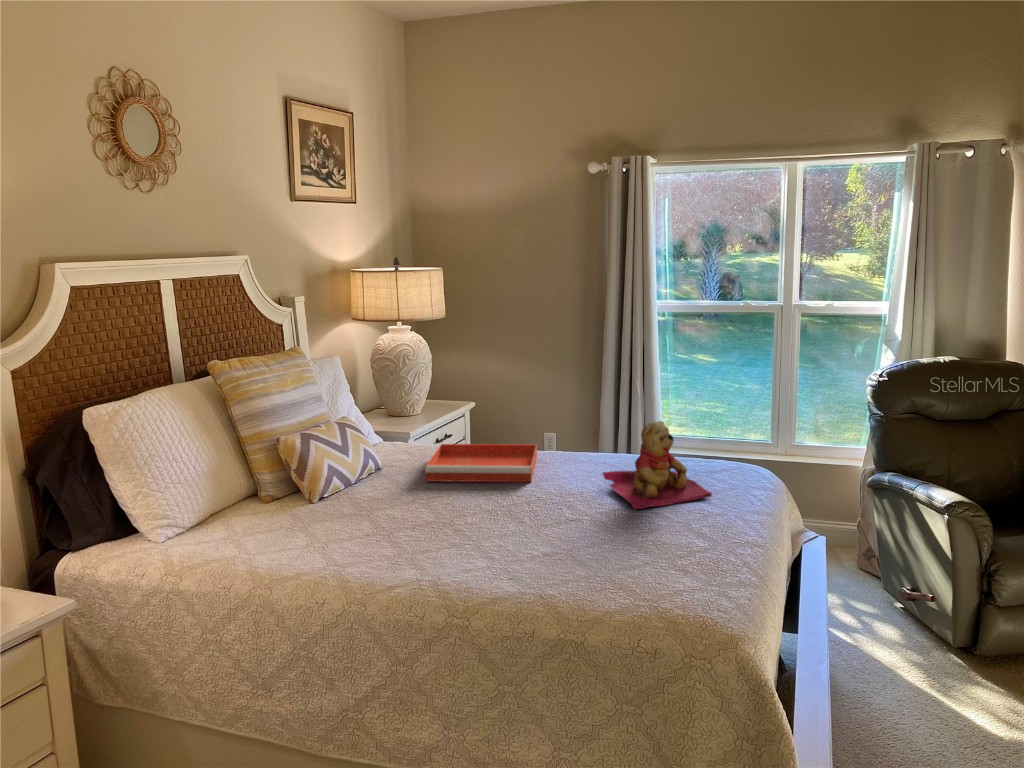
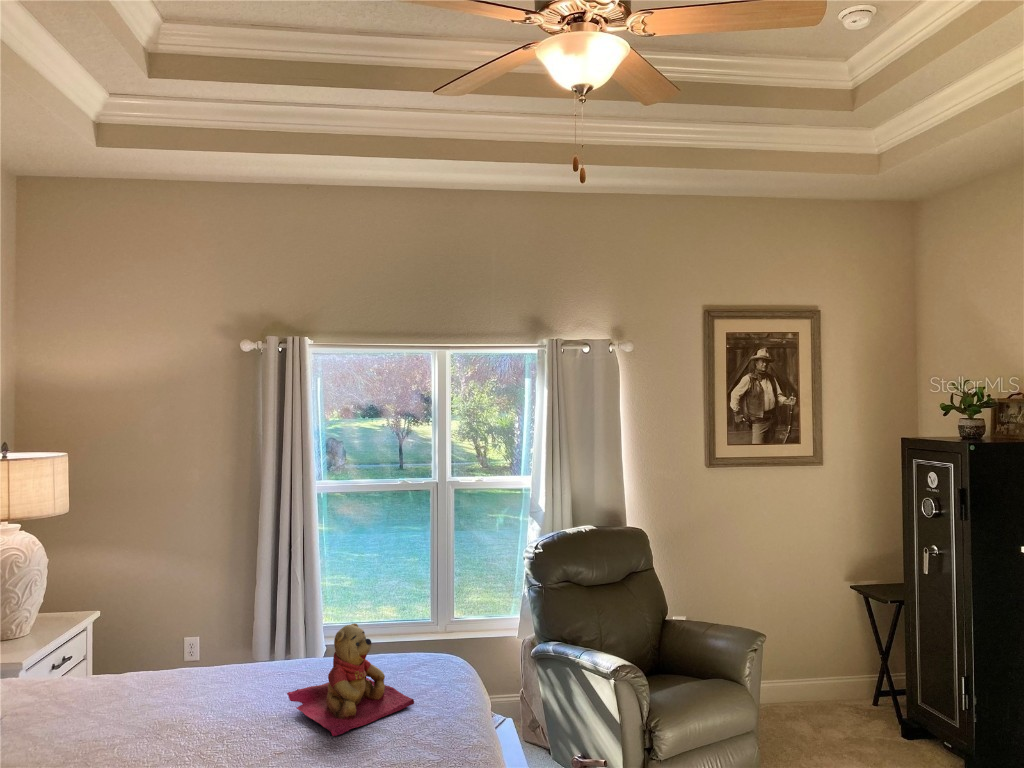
tray: present [425,444,537,482] -> none [42,666,197,743]

